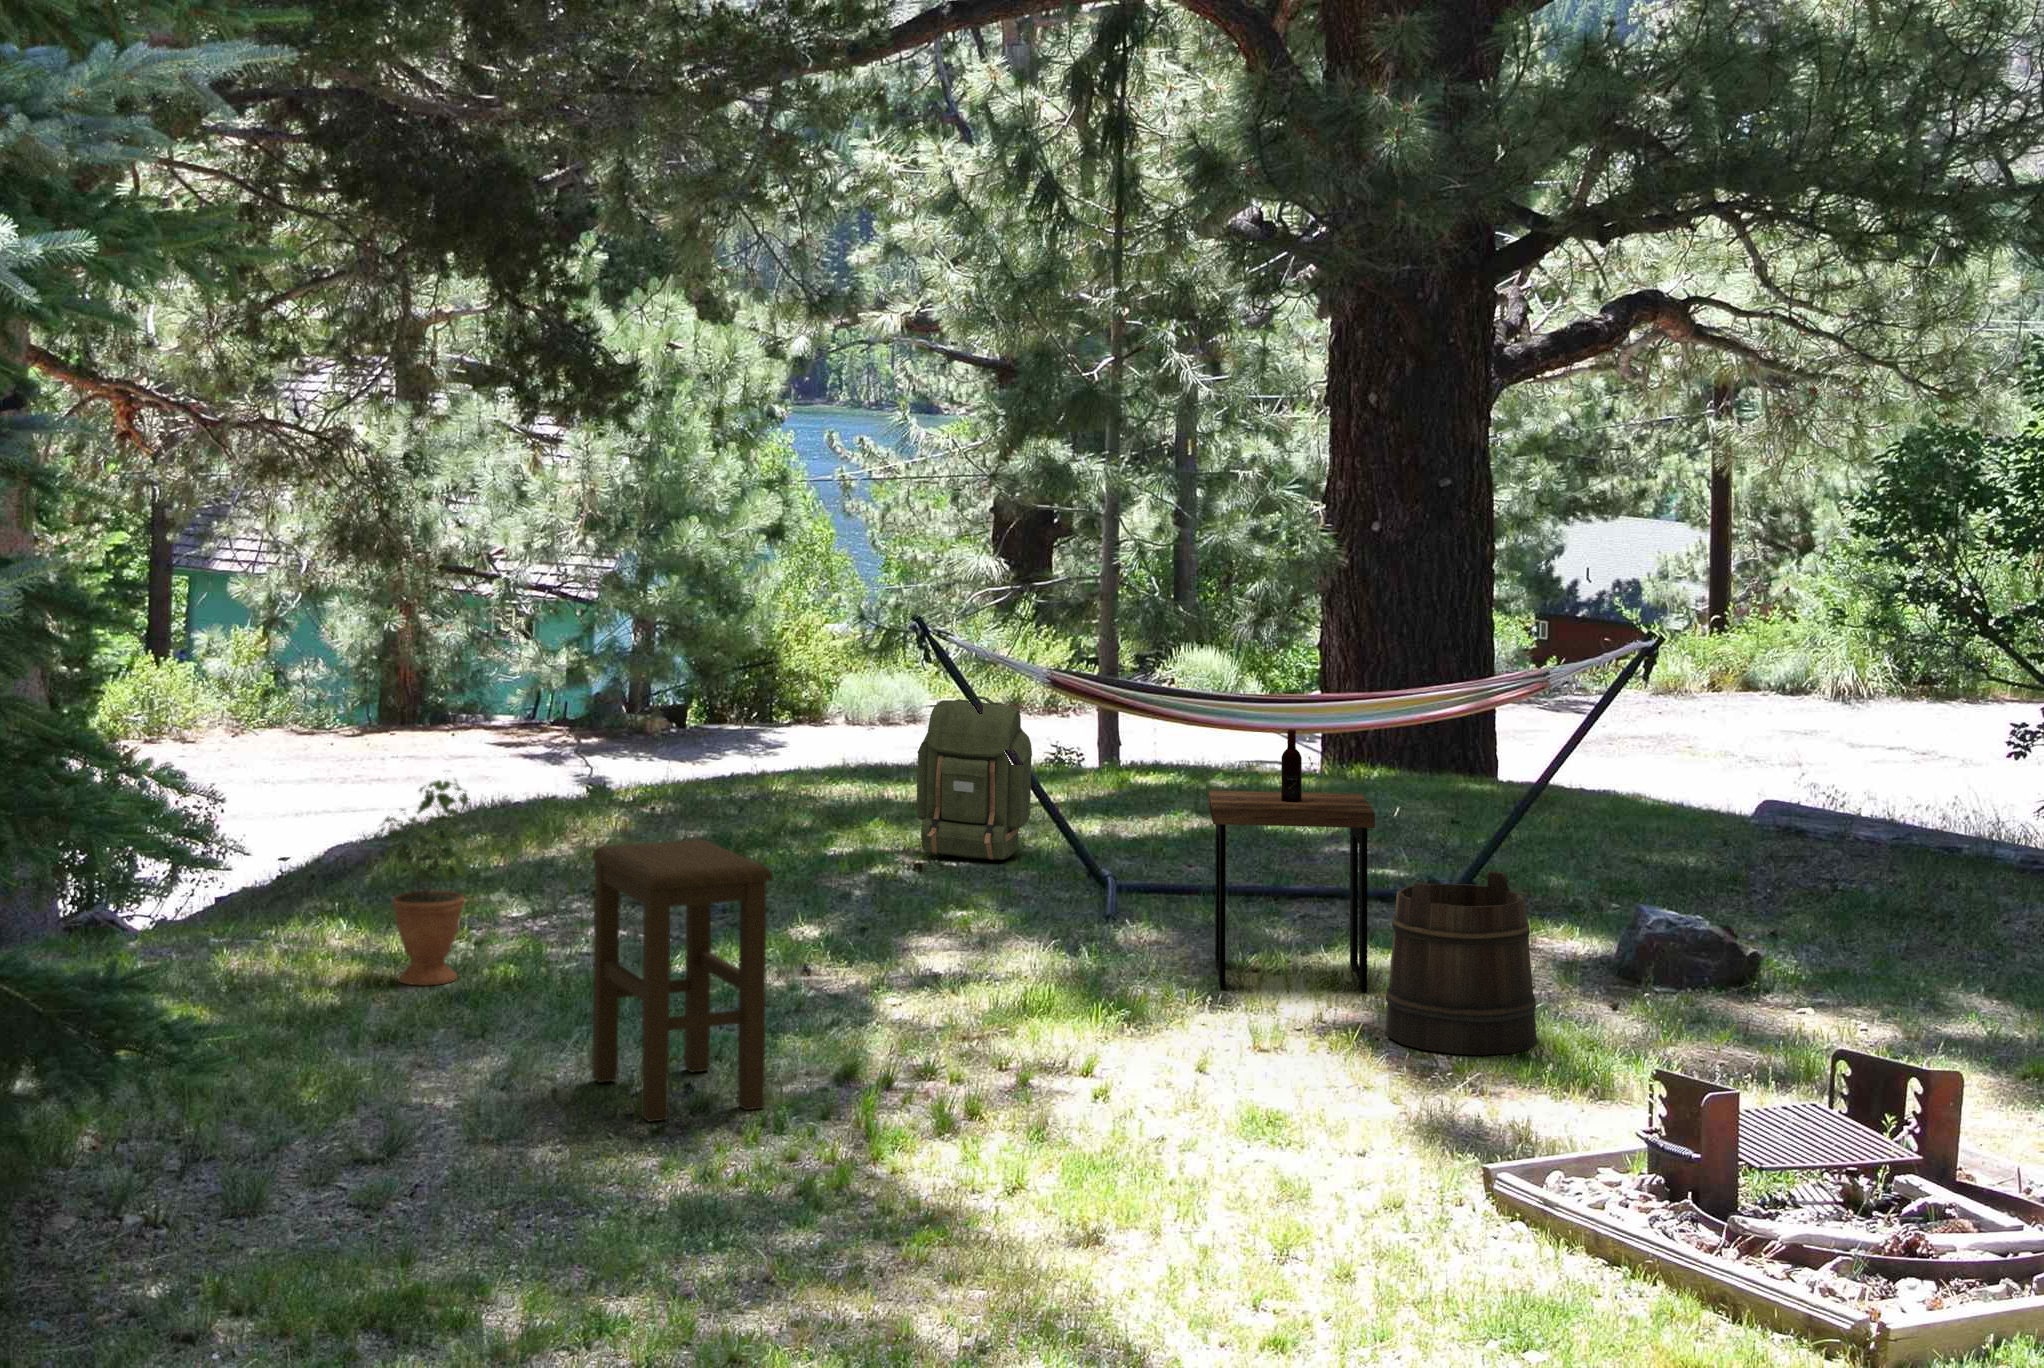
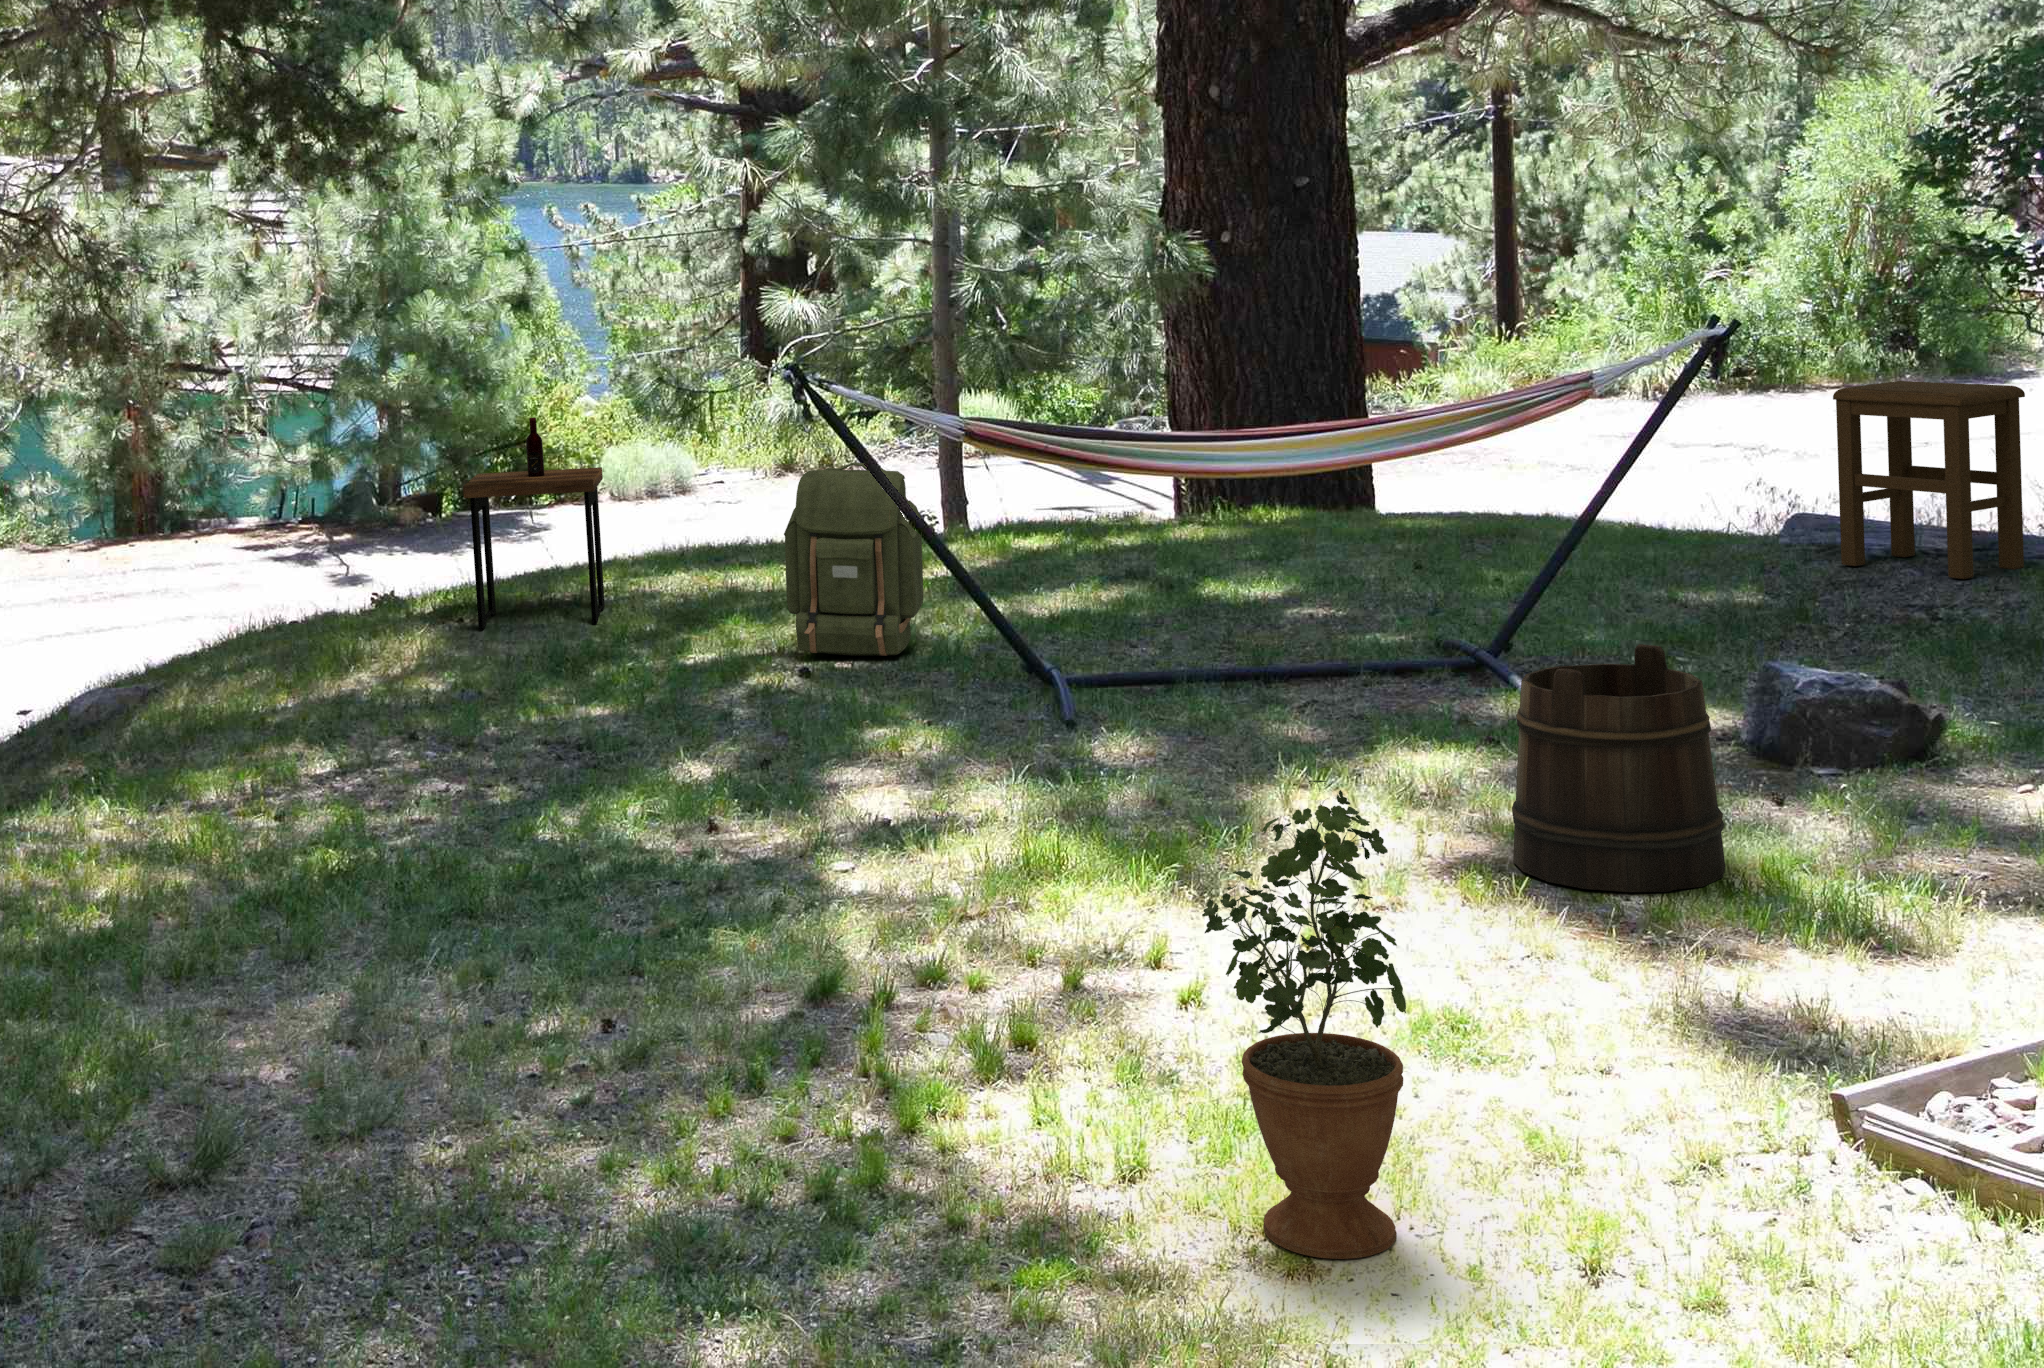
side table: present [1209,729,1375,993] -> present [463,418,605,630]
potted plant: present [380,780,470,985] -> present [1202,780,1406,1259]
stool: present [592,839,773,1122] -> present [1833,381,2025,579]

